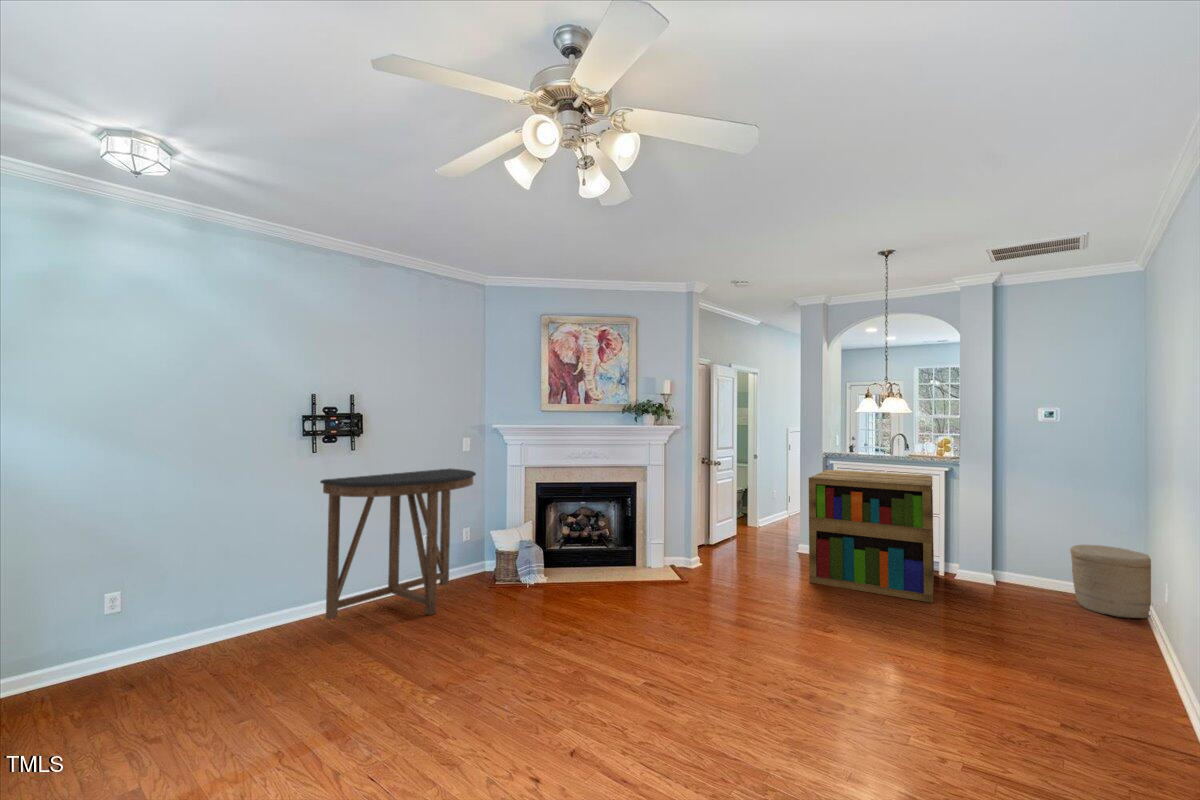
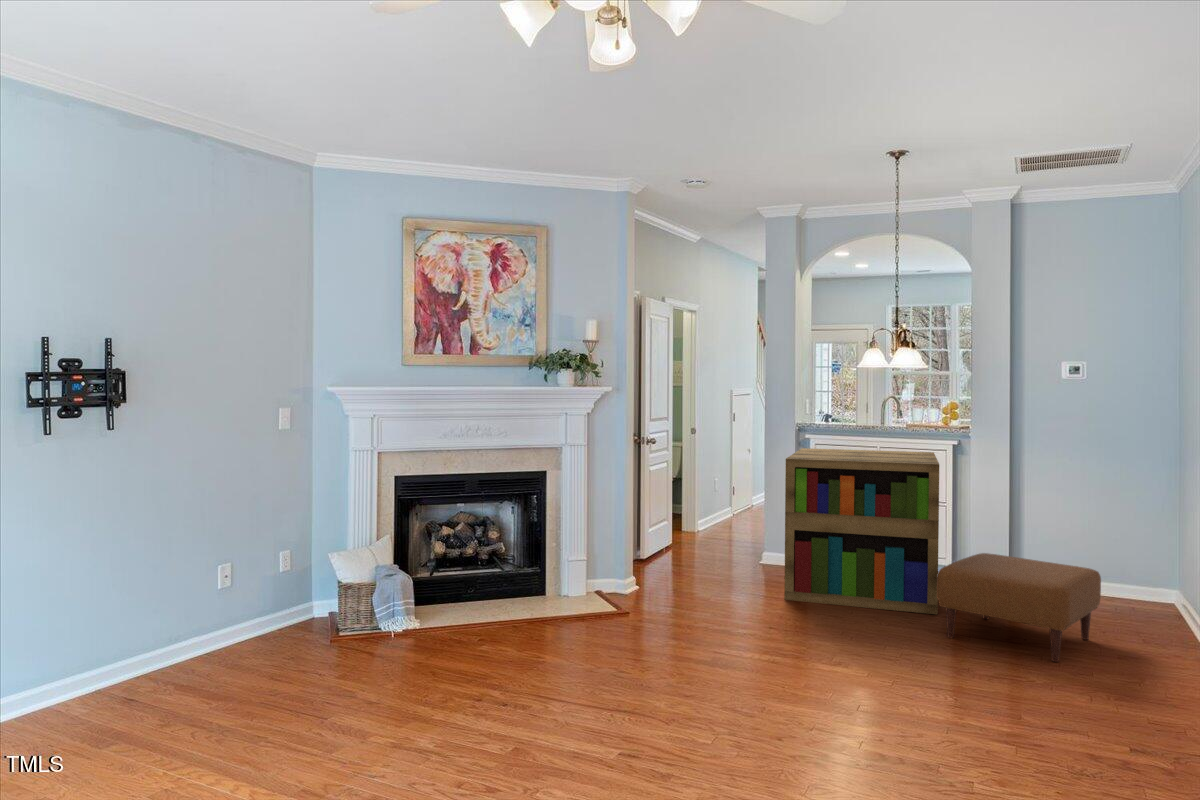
console table: present [320,469,476,620] -> none [56,457,312,703]
woven basket: present [1070,545,1151,618] -> none [1090,532,1178,616]
ottoman: none [927,557,1076,652] -> present [937,553,1101,662]

